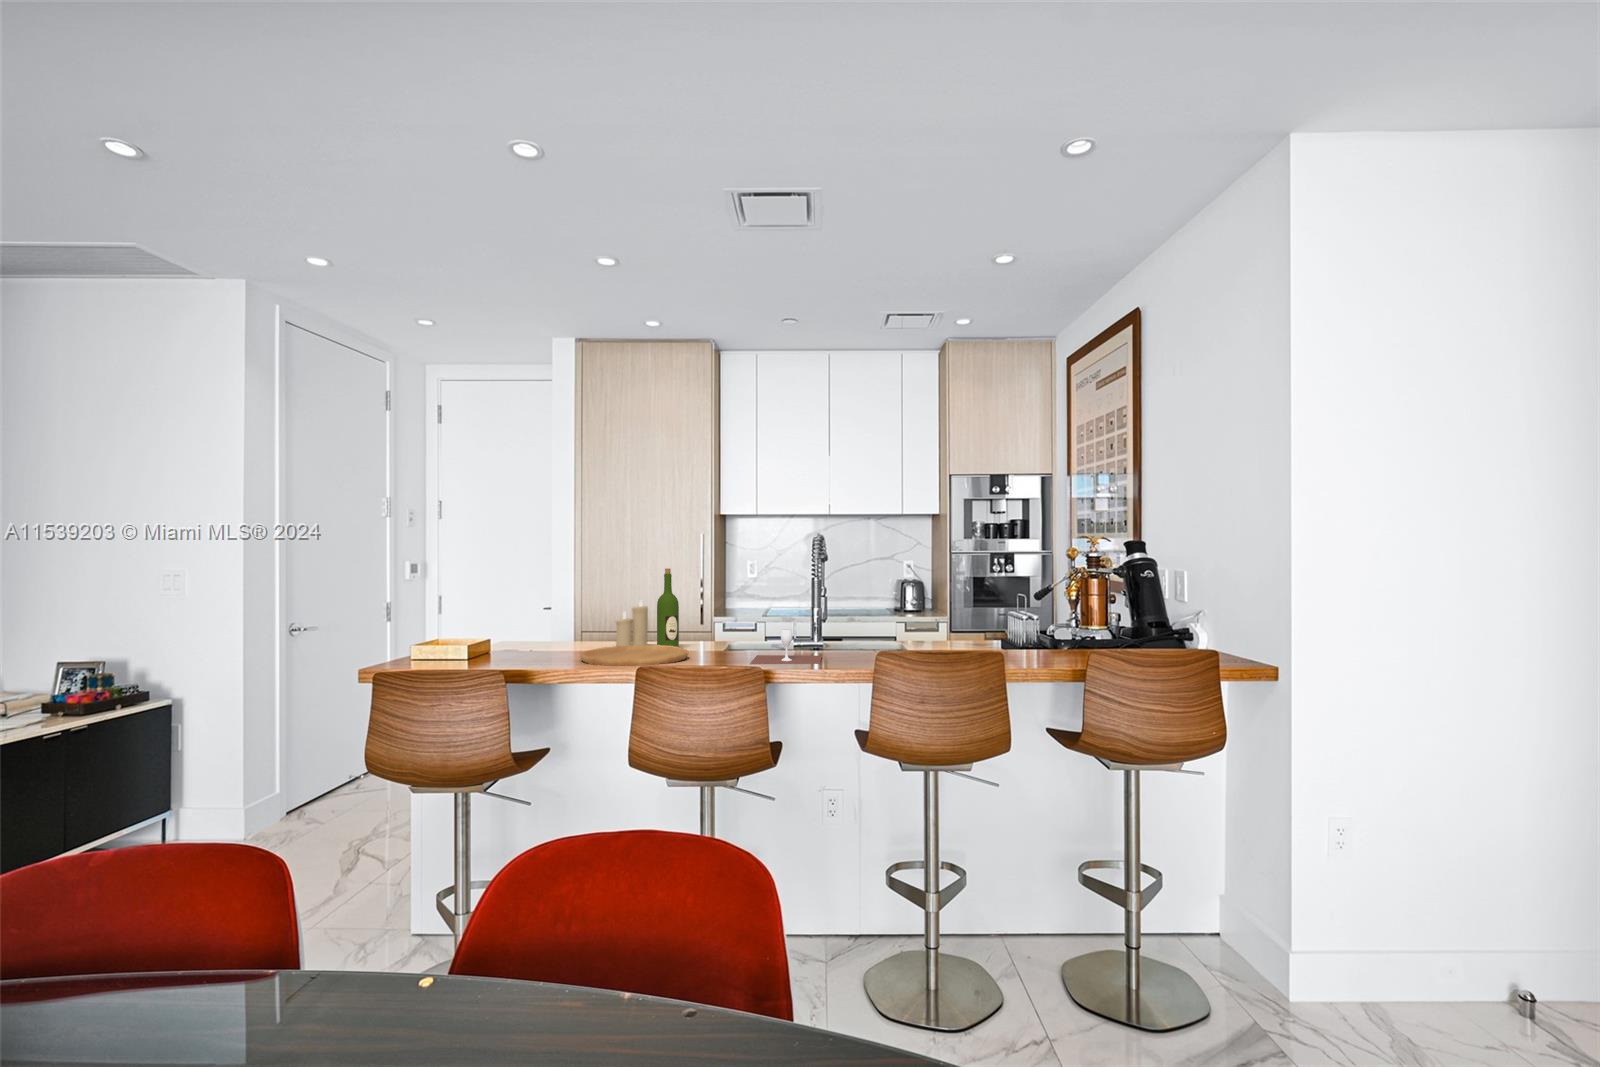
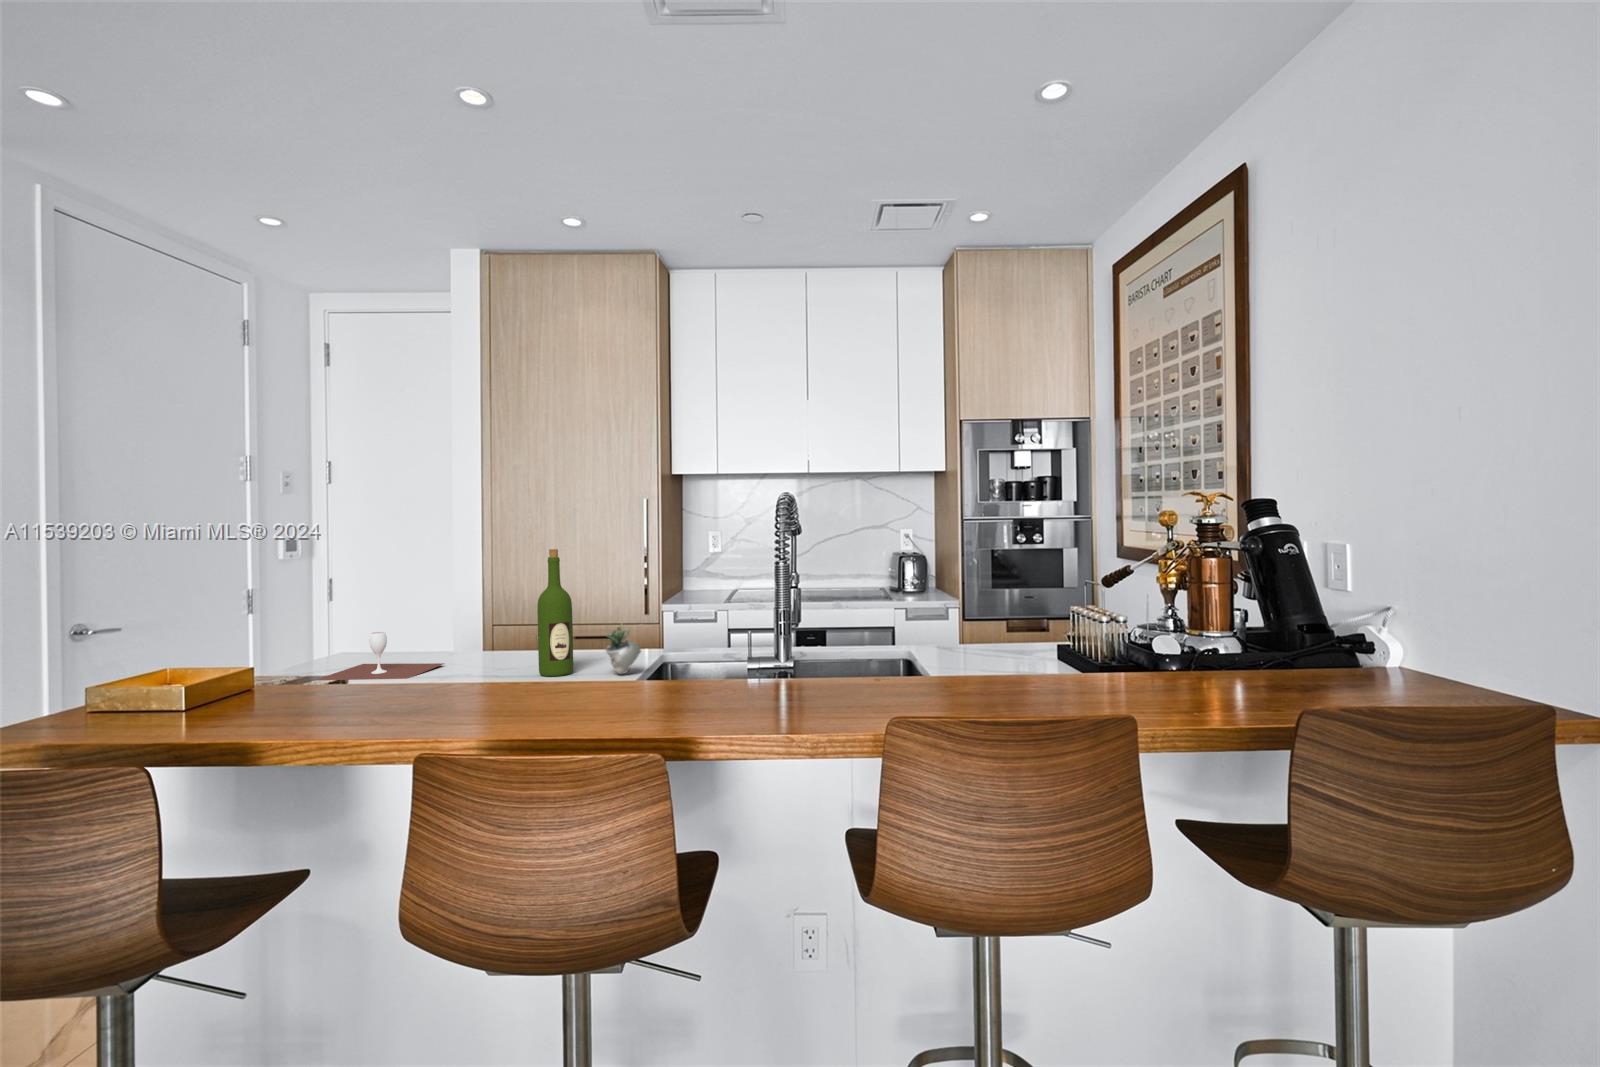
candle: present [616,601,648,646] -> none [479,597,530,672]
succulent plant: none [700,616,728,650] -> present [605,624,641,674]
wine glass: present [750,629,822,664] -> present [315,632,444,681]
cutting board: present [580,645,688,666] -> none [380,673,571,724]

